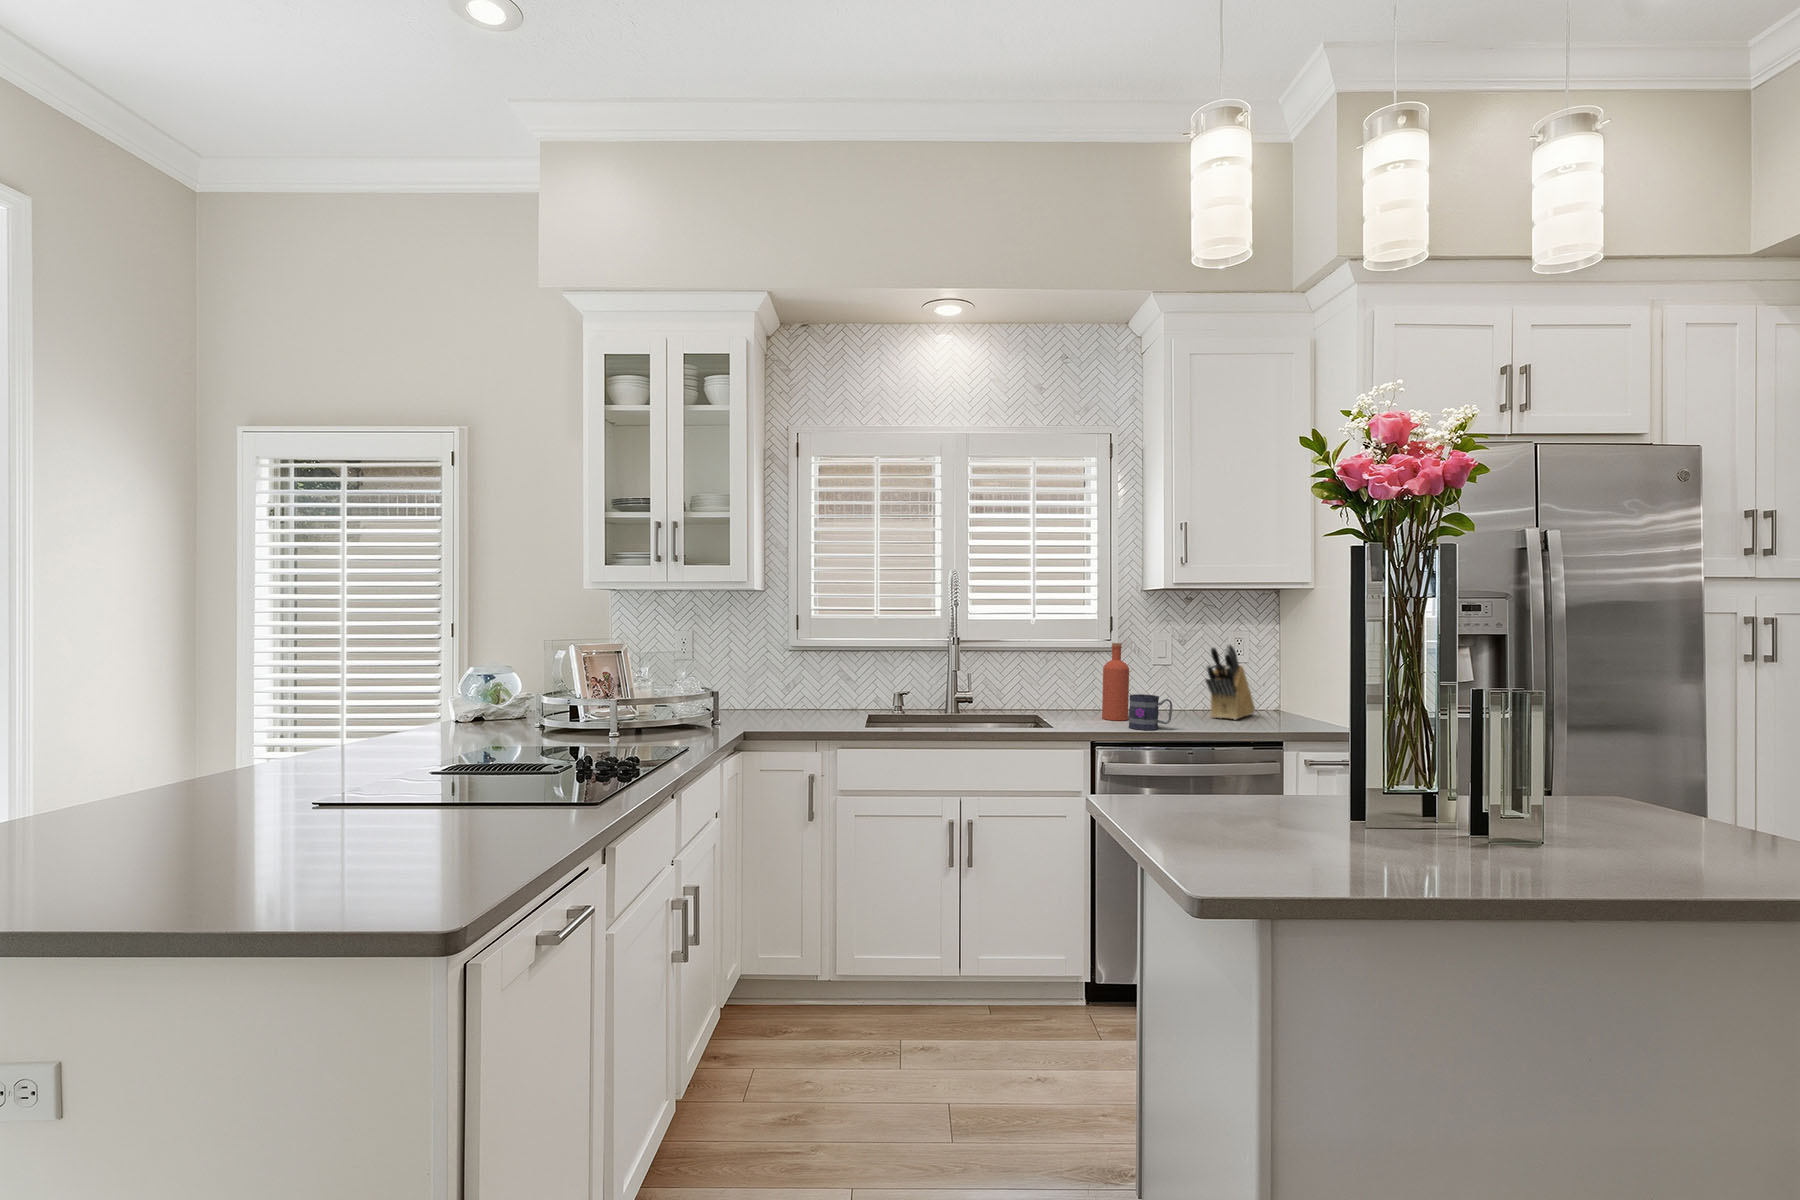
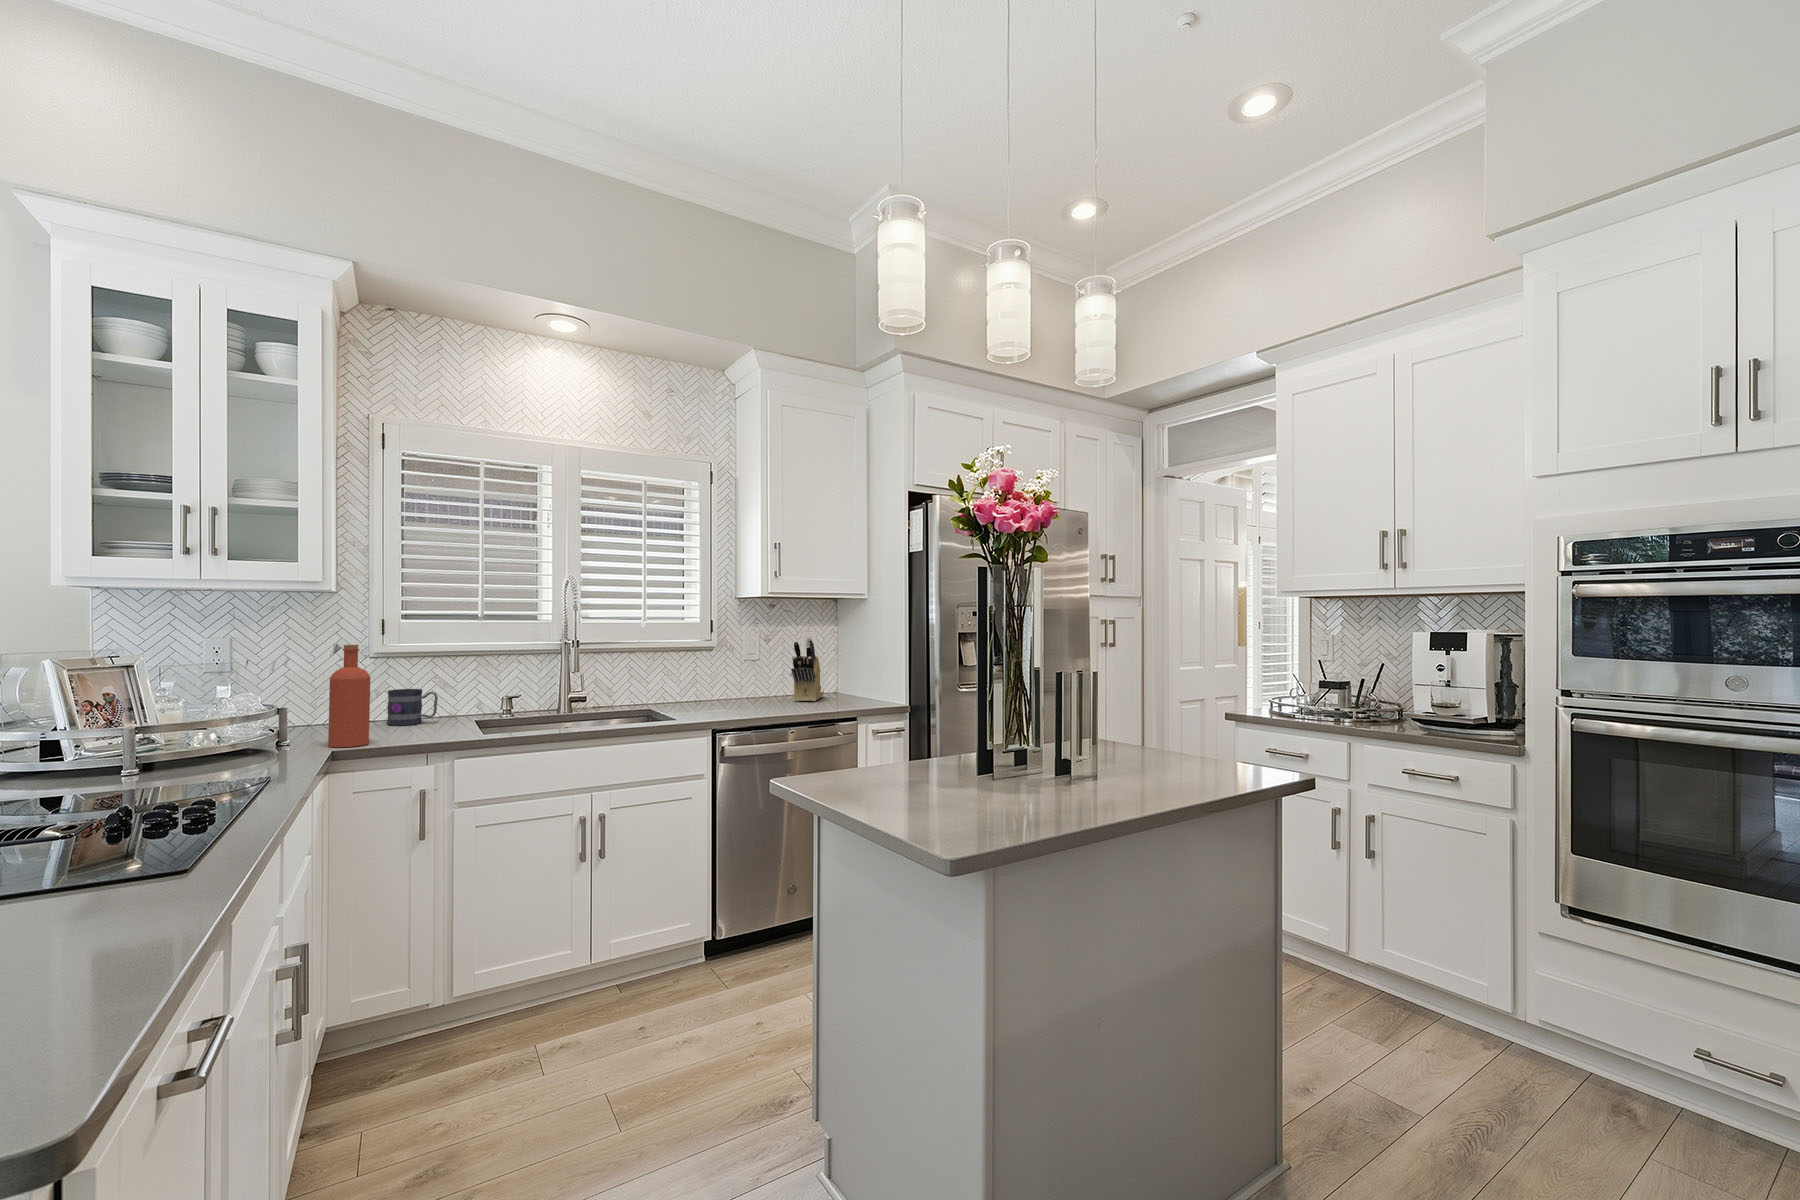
bottle: present [1102,643,1129,720] -> present [328,645,370,747]
mug: present [1129,694,1172,730] -> present [387,689,438,726]

